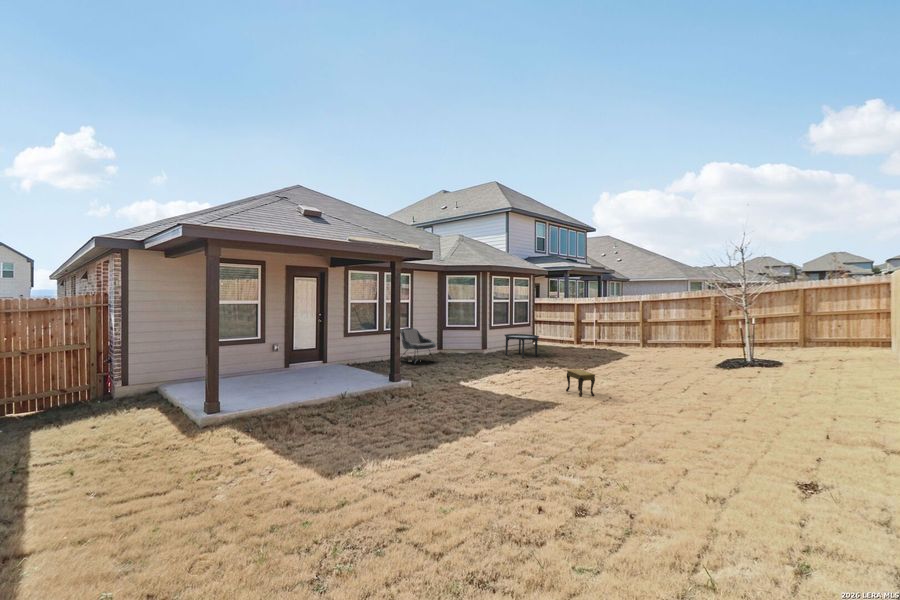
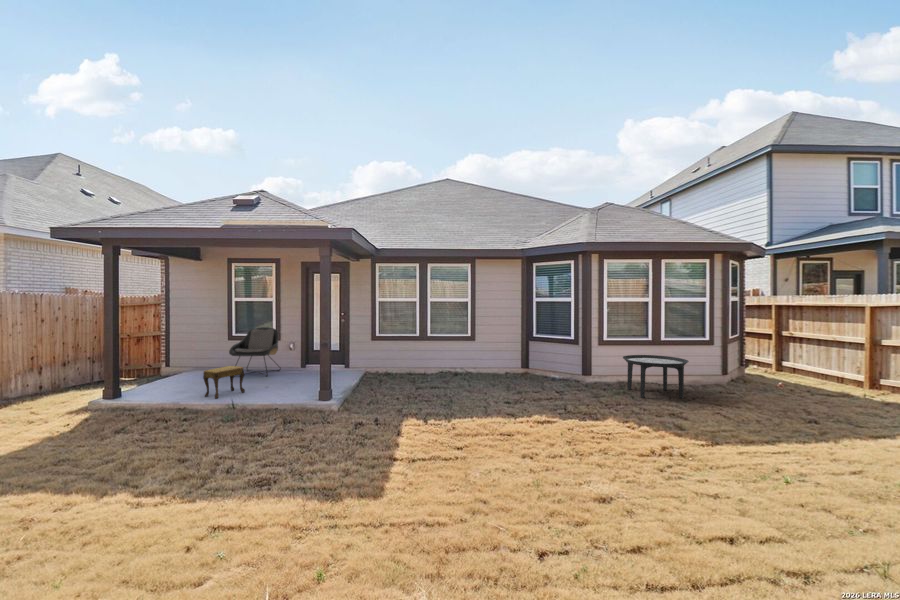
lounge chair: present [401,328,436,365] -> present [229,327,281,376]
footstool: present [566,369,595,397] -> present [203,366,245,399]

